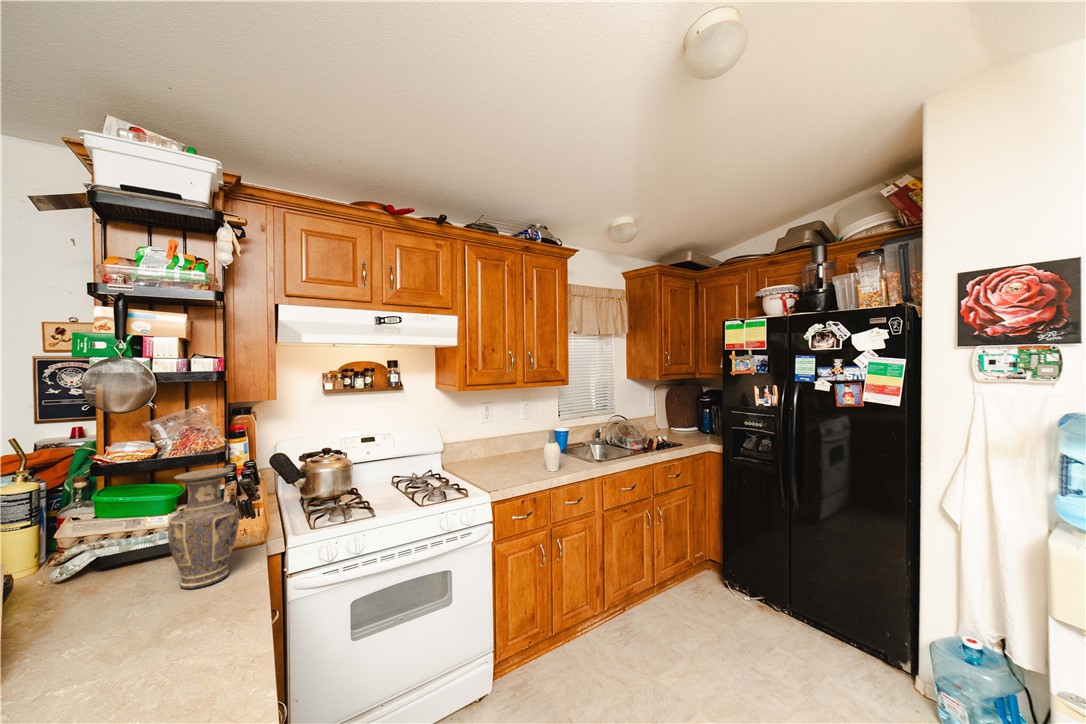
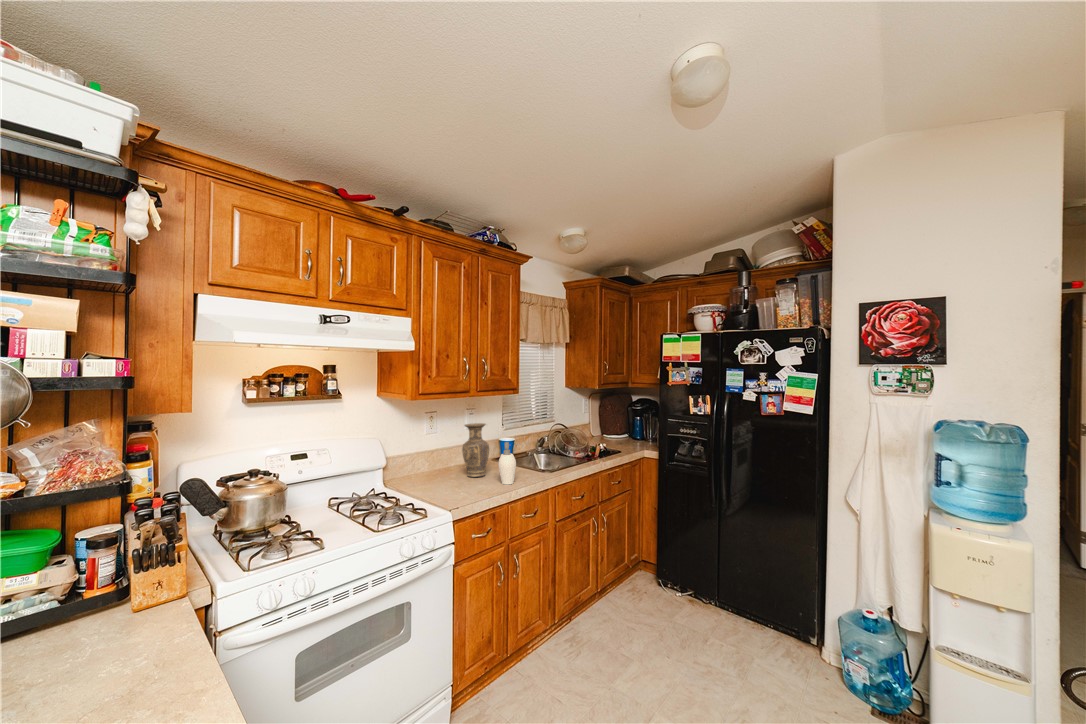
vase: present [168,468,239,589] -> present [462,423,489,477]

